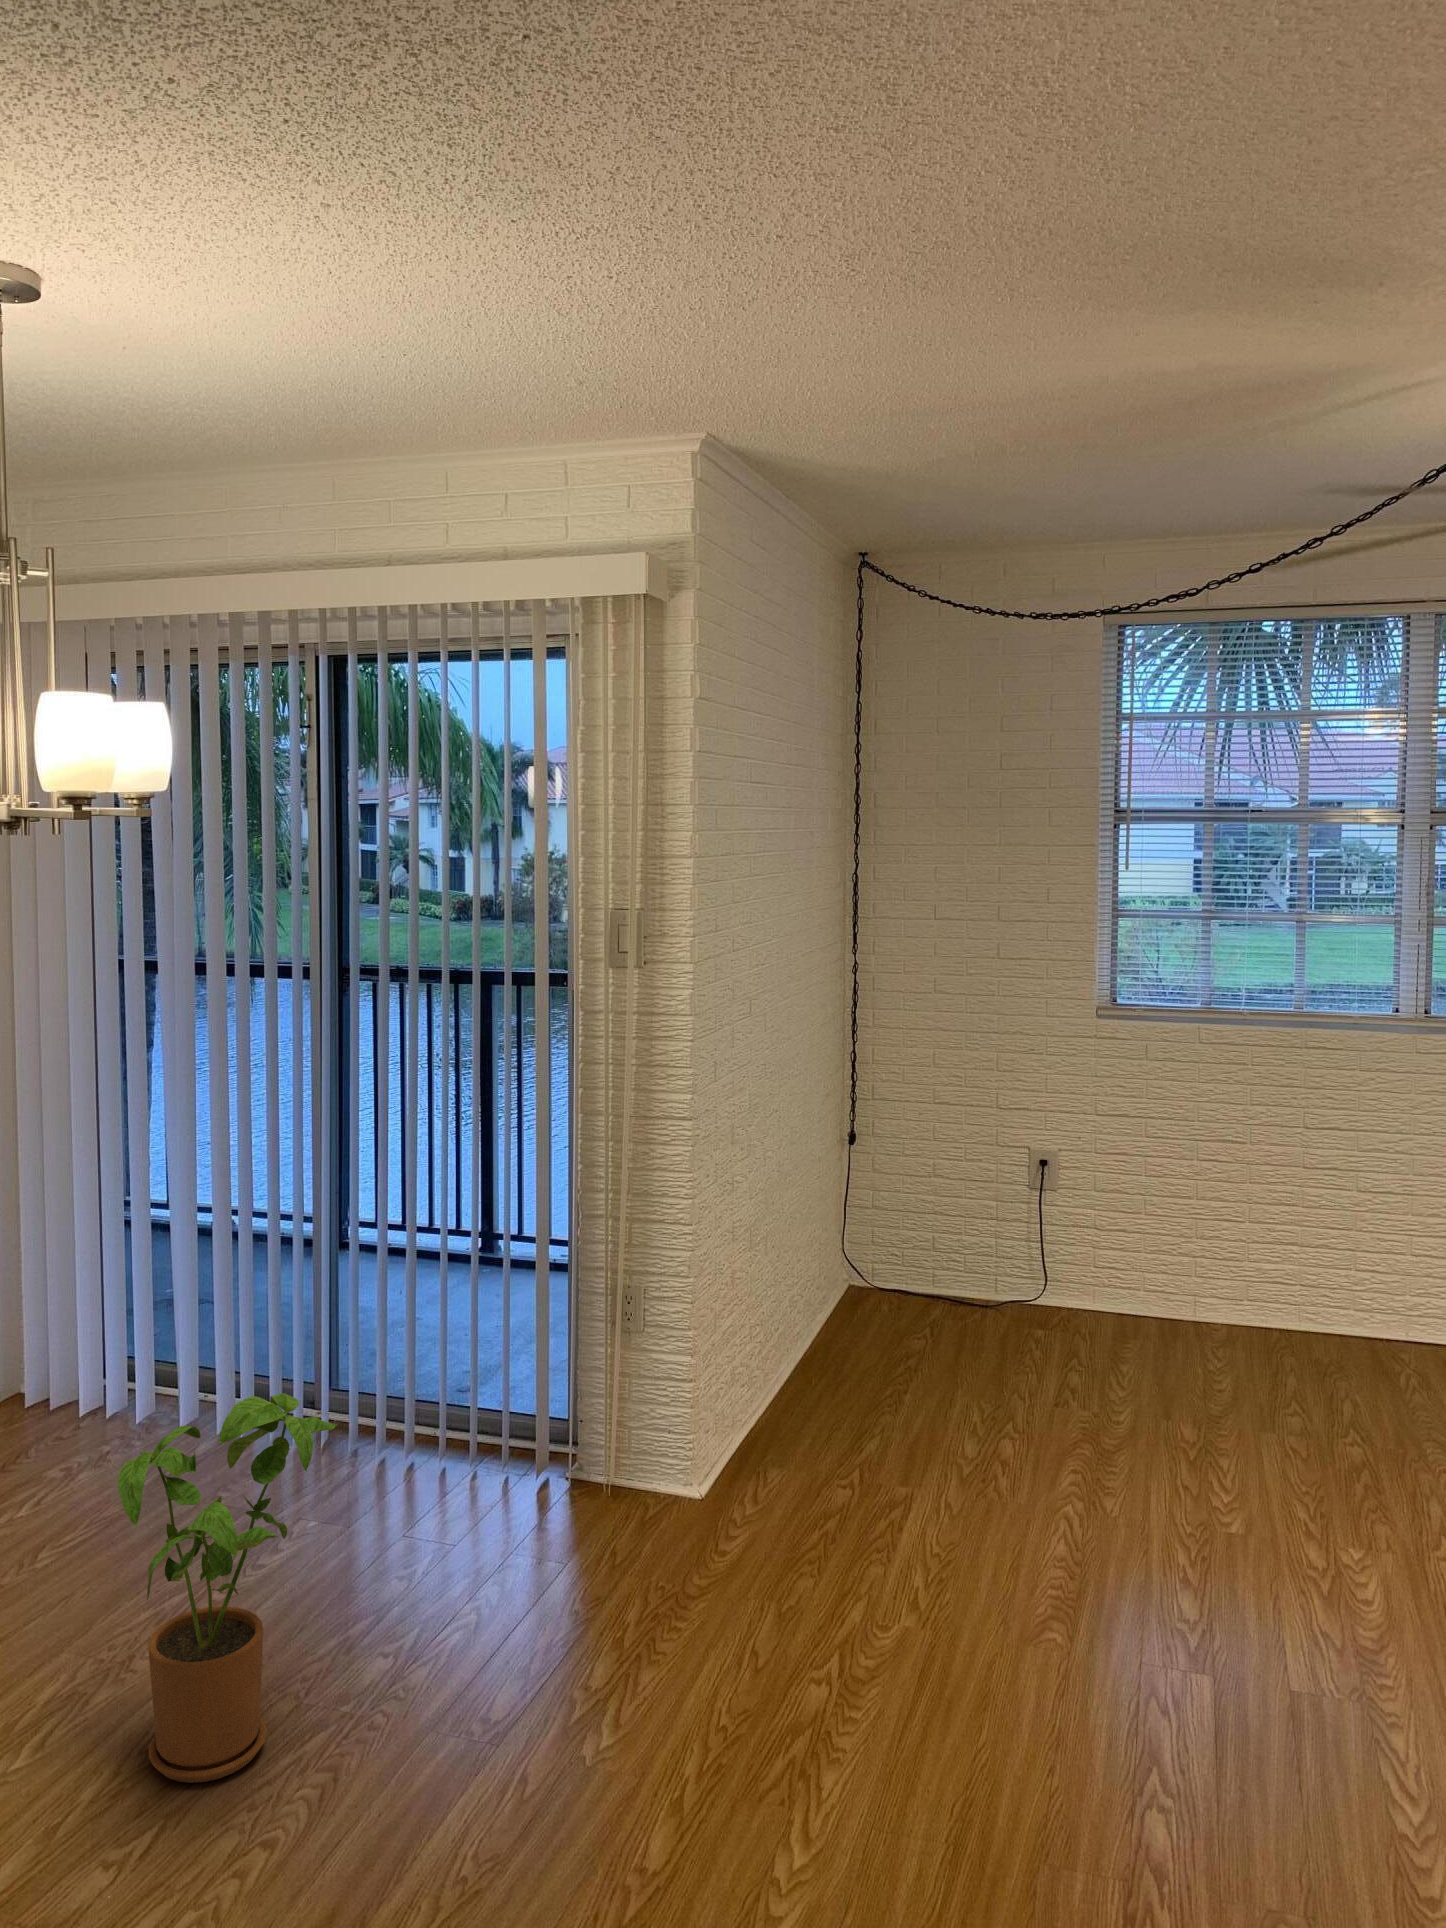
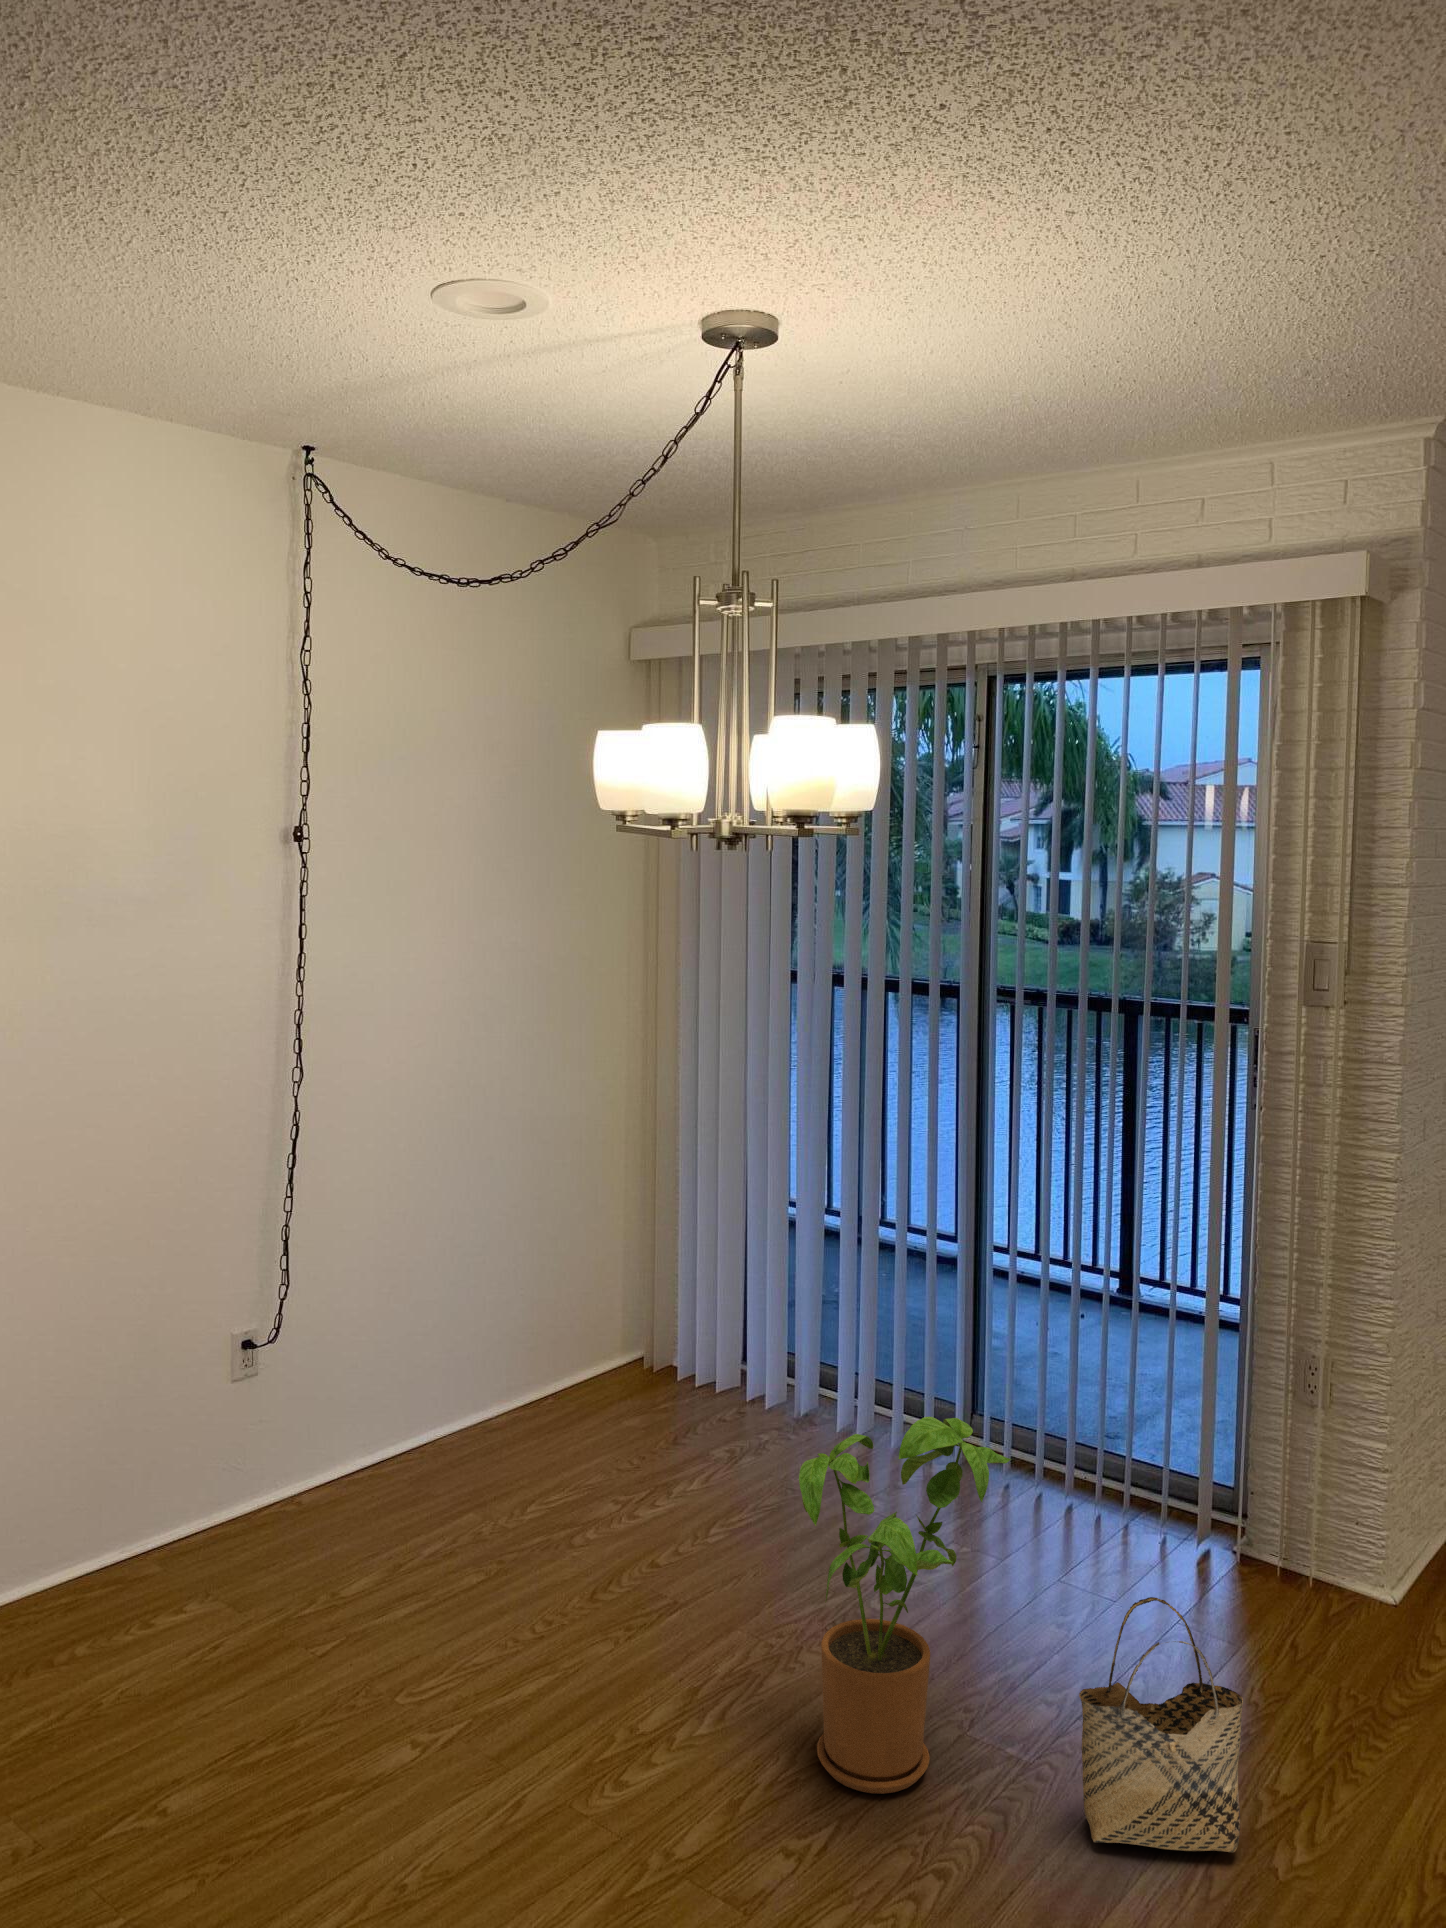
woven basket: none [406,1530,556,1772] -> present [1079,1597,1243,1852]

